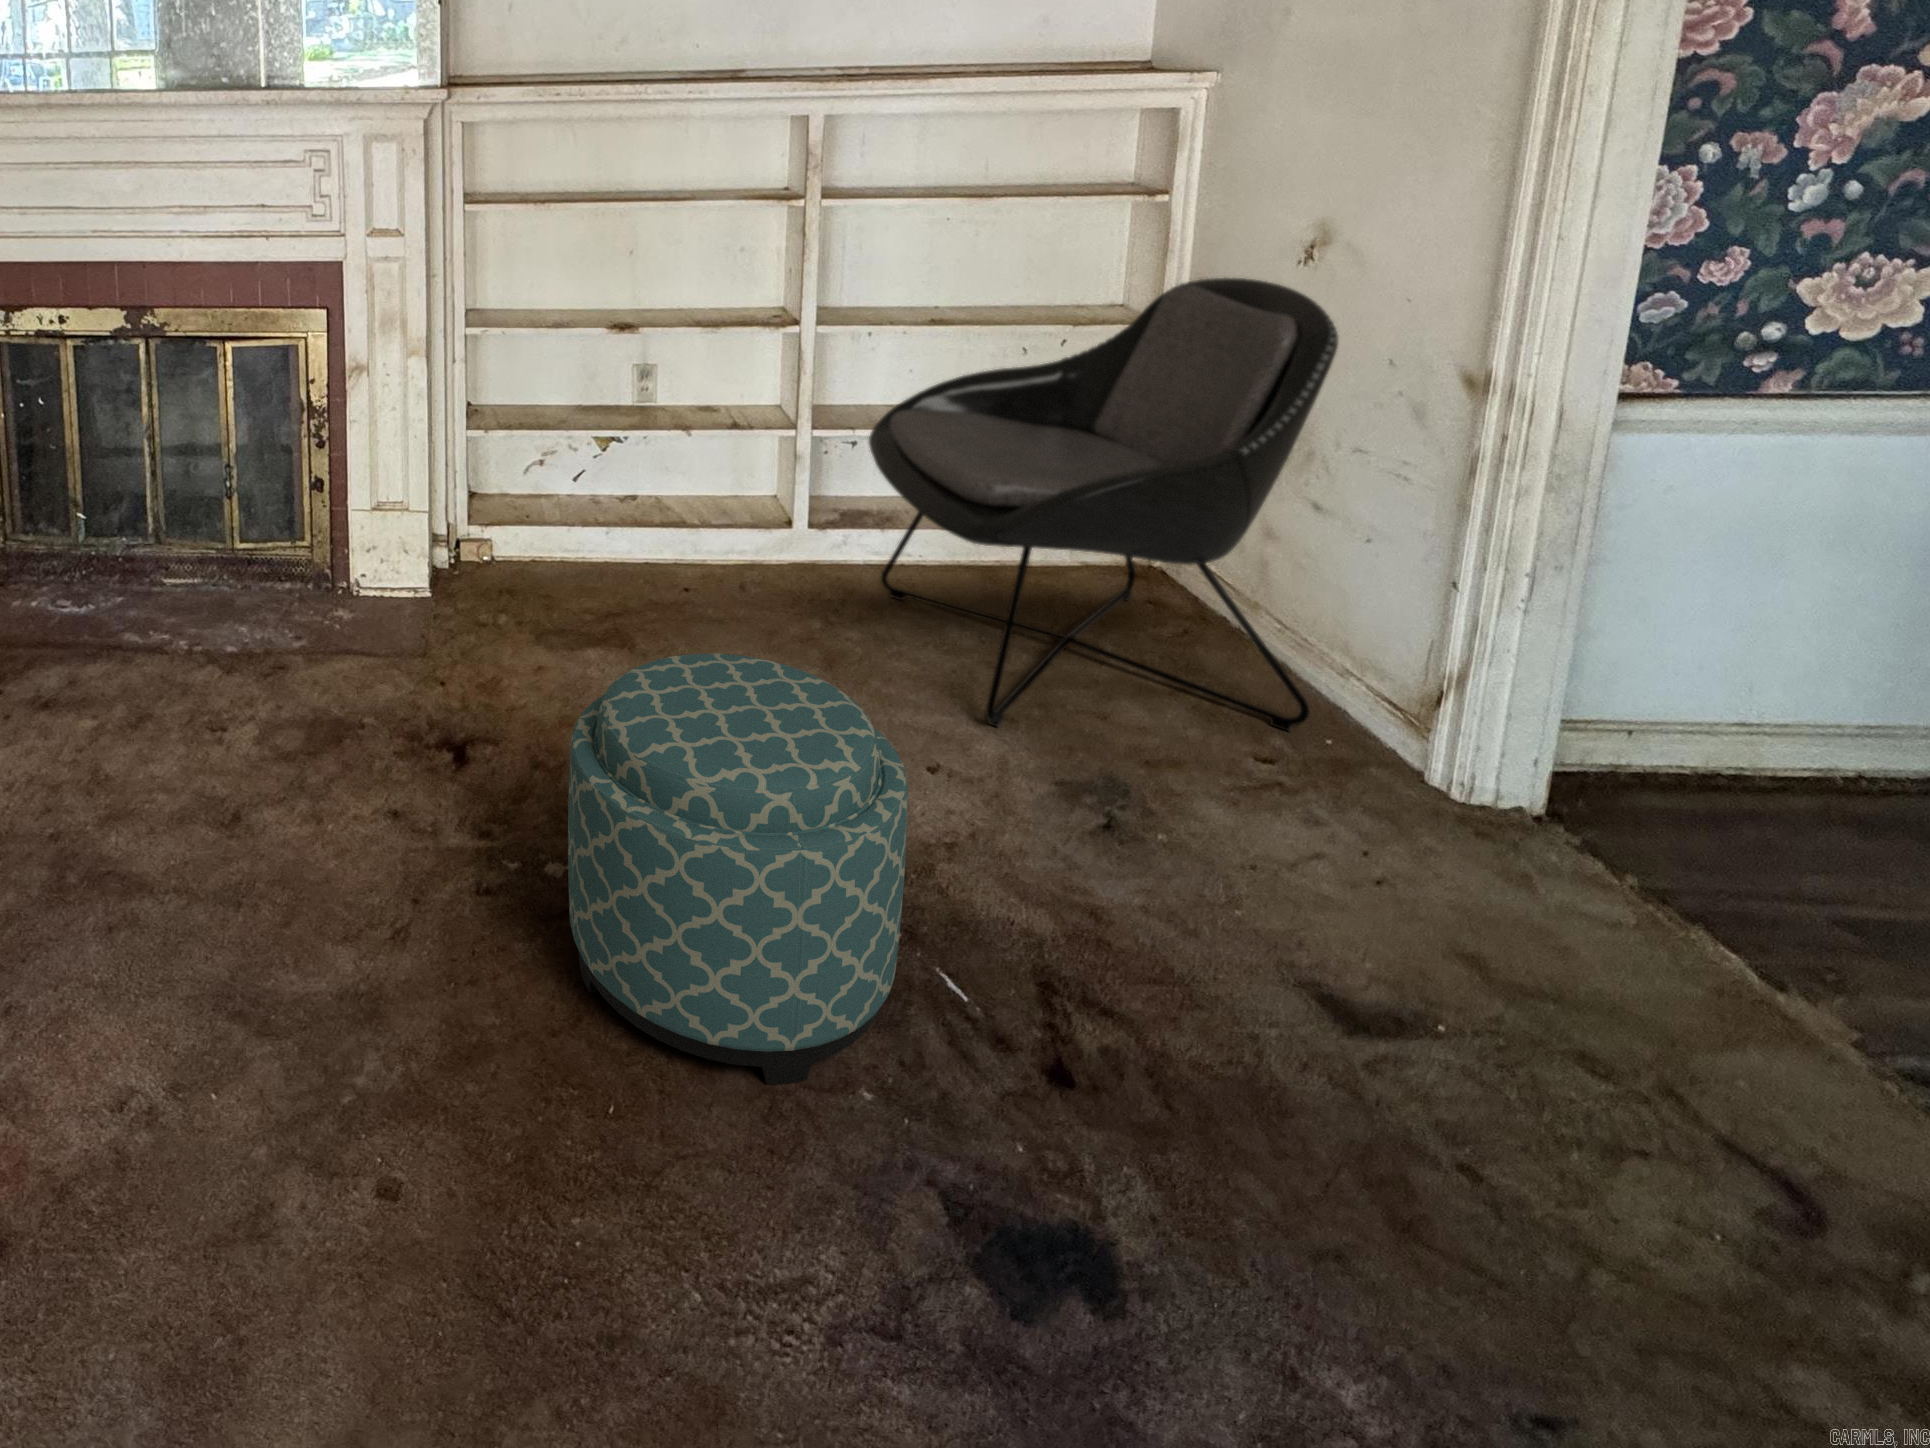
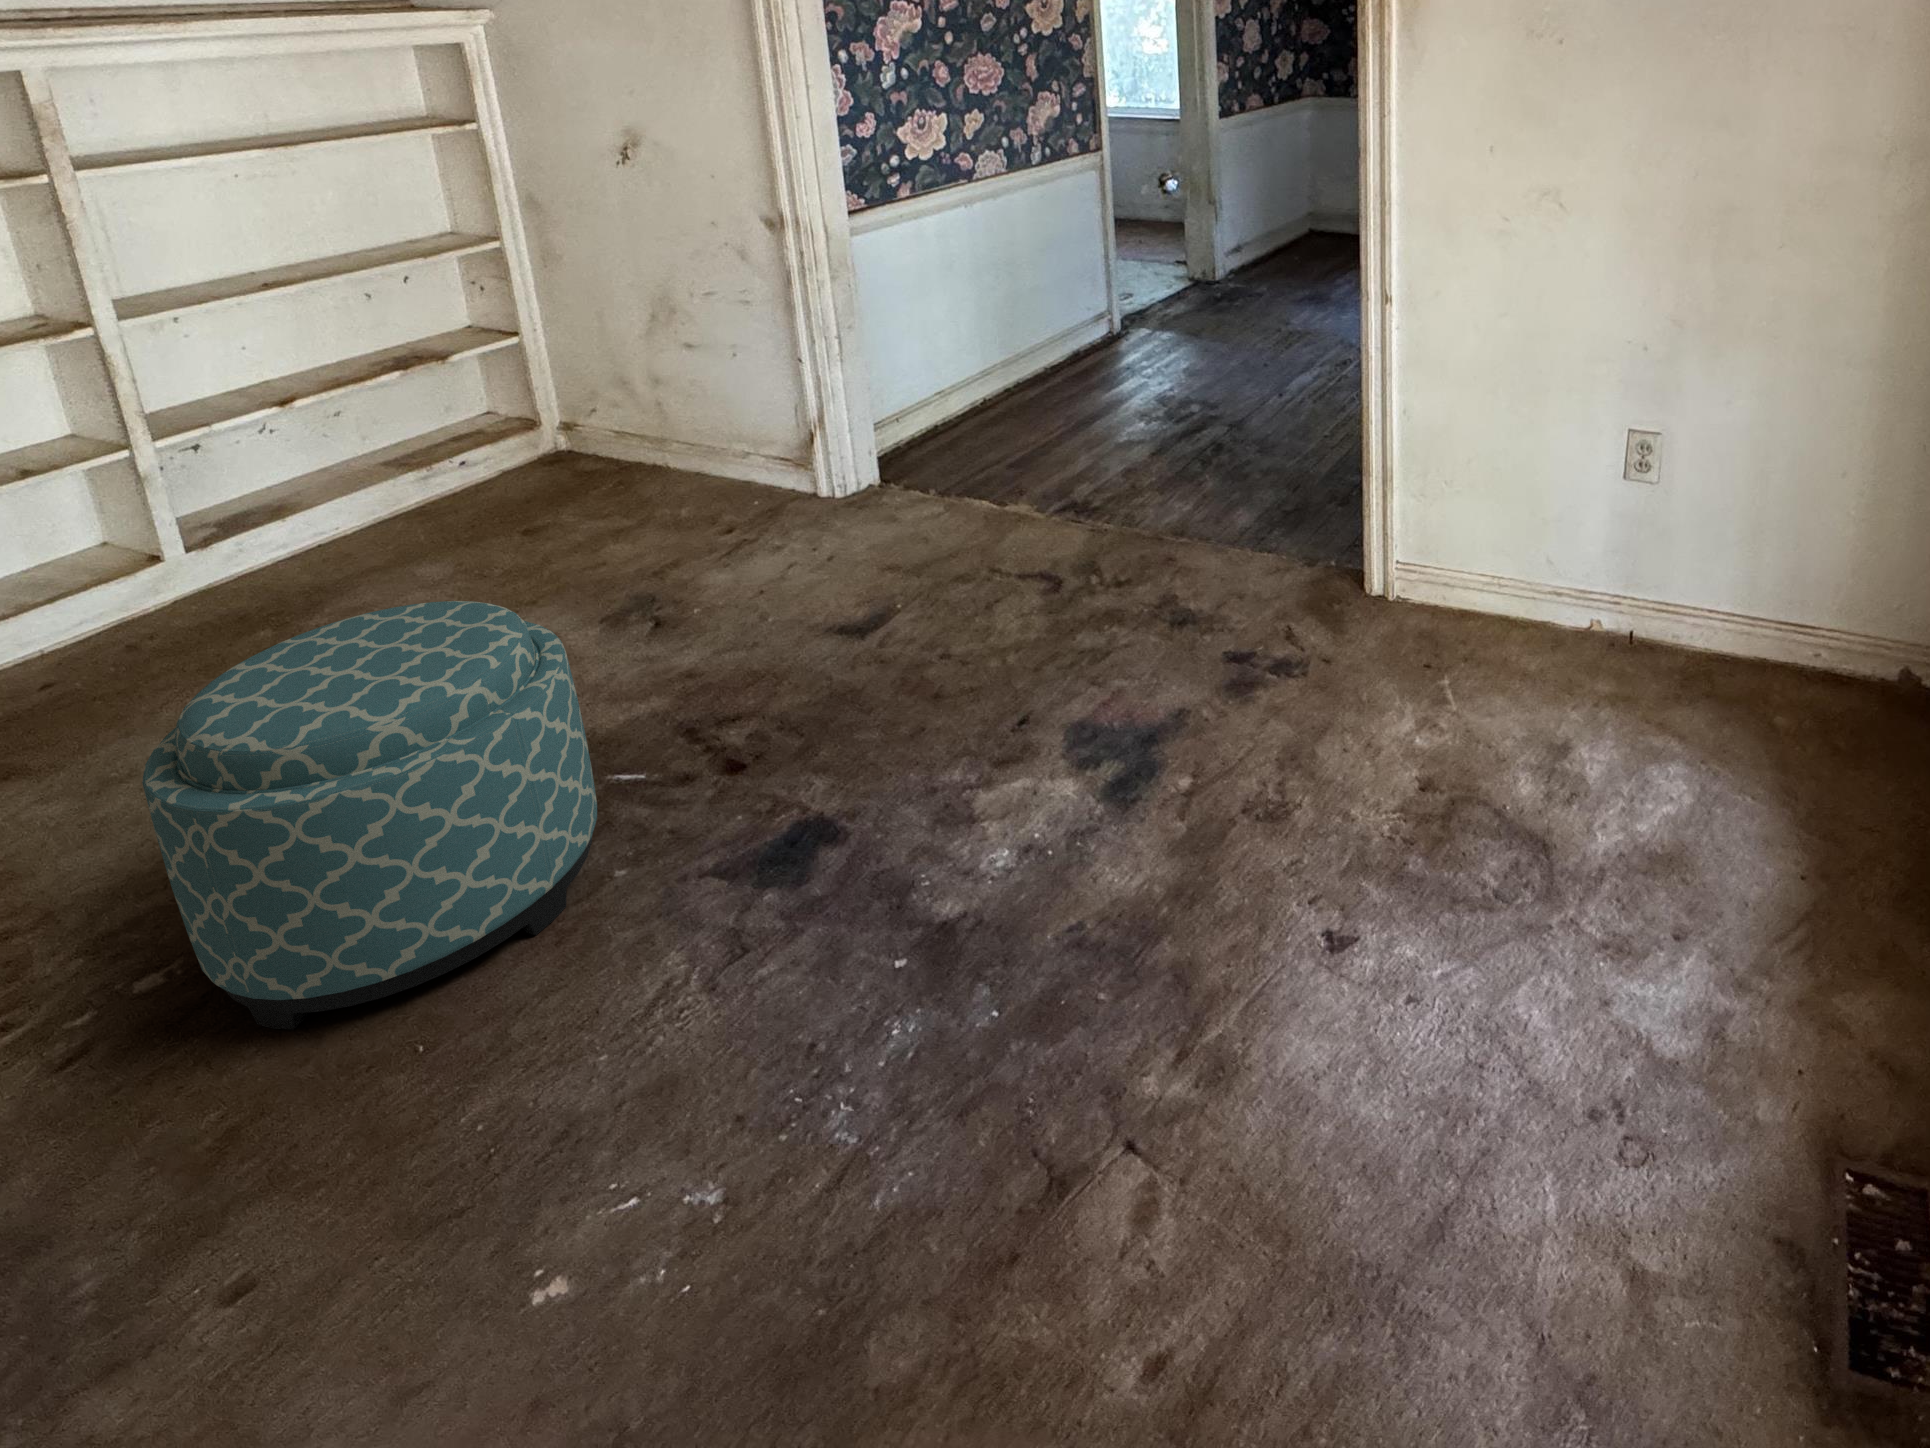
lounge chair: present [869,277,1338,731] -> none [243,183,738,616]

